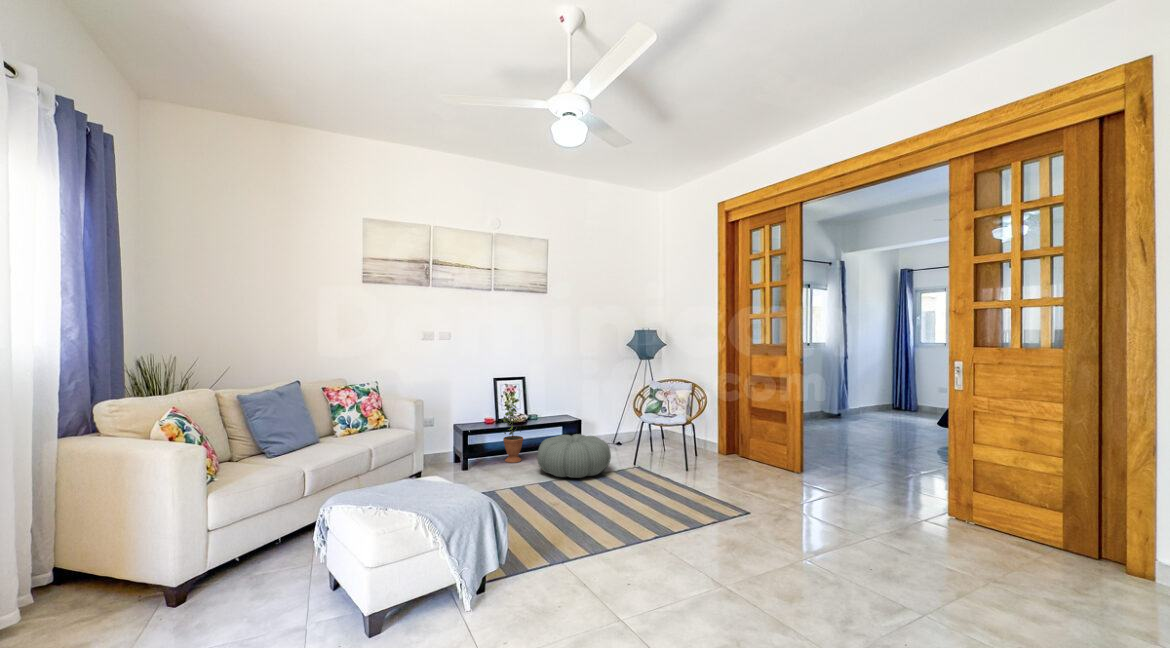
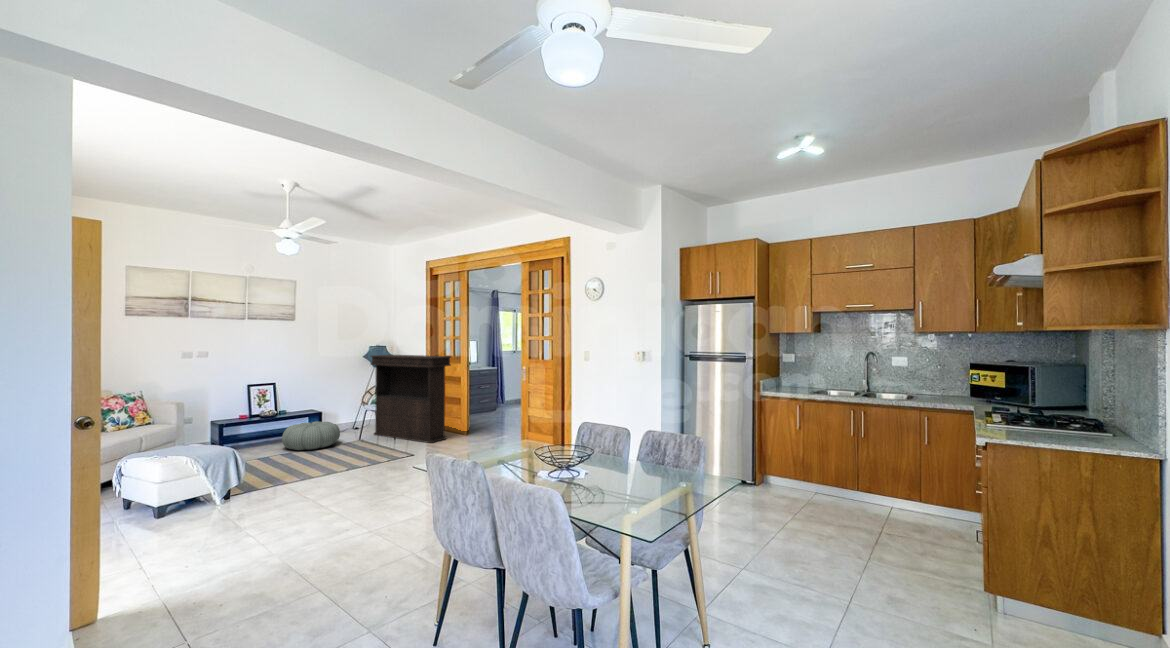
console table: none [645,341,778,487] -> present [371,355,451,443]
potted plant: present [503,404,523,463] -> none [251,403,272,446]

